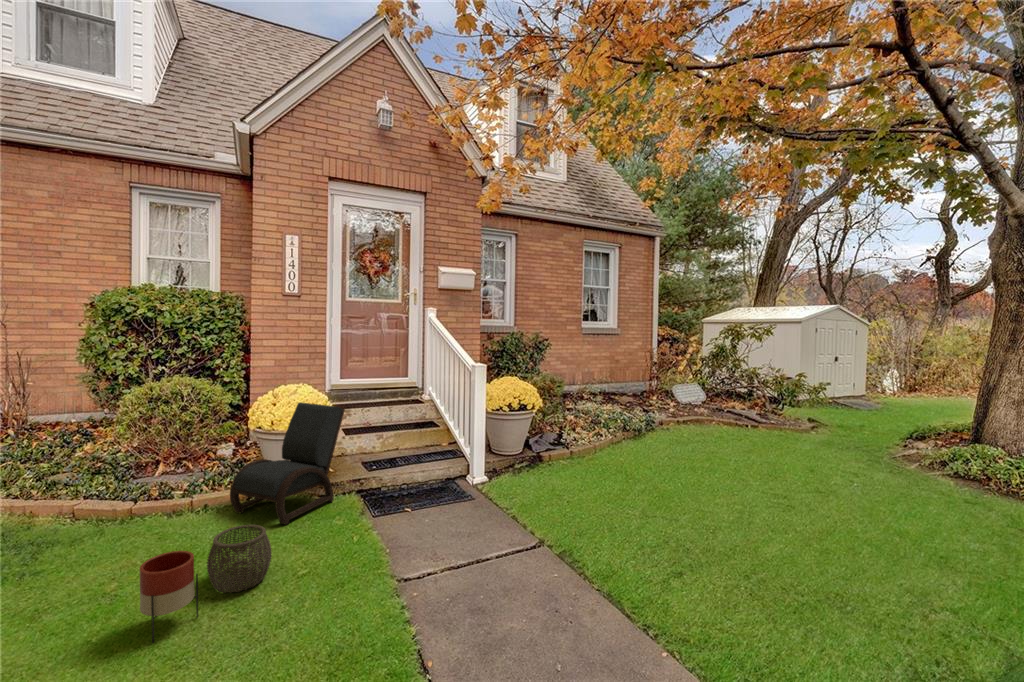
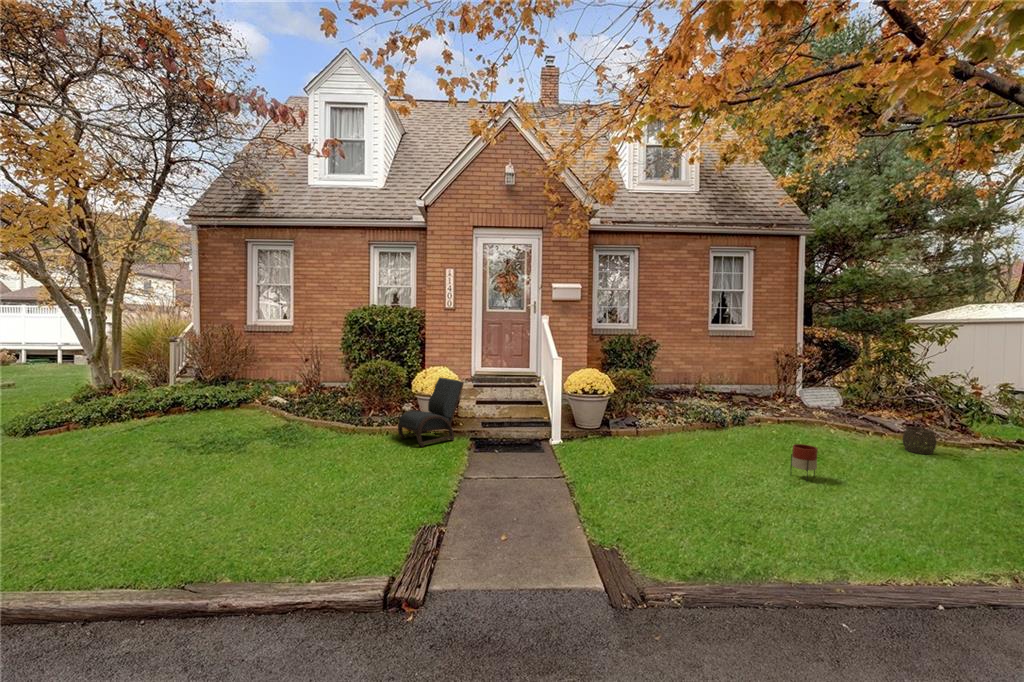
woven basket: present [207,525,272,593] -> present [903,427,937,454]
planter: present [140,551,198,643] -> present [791,444,818,477]

